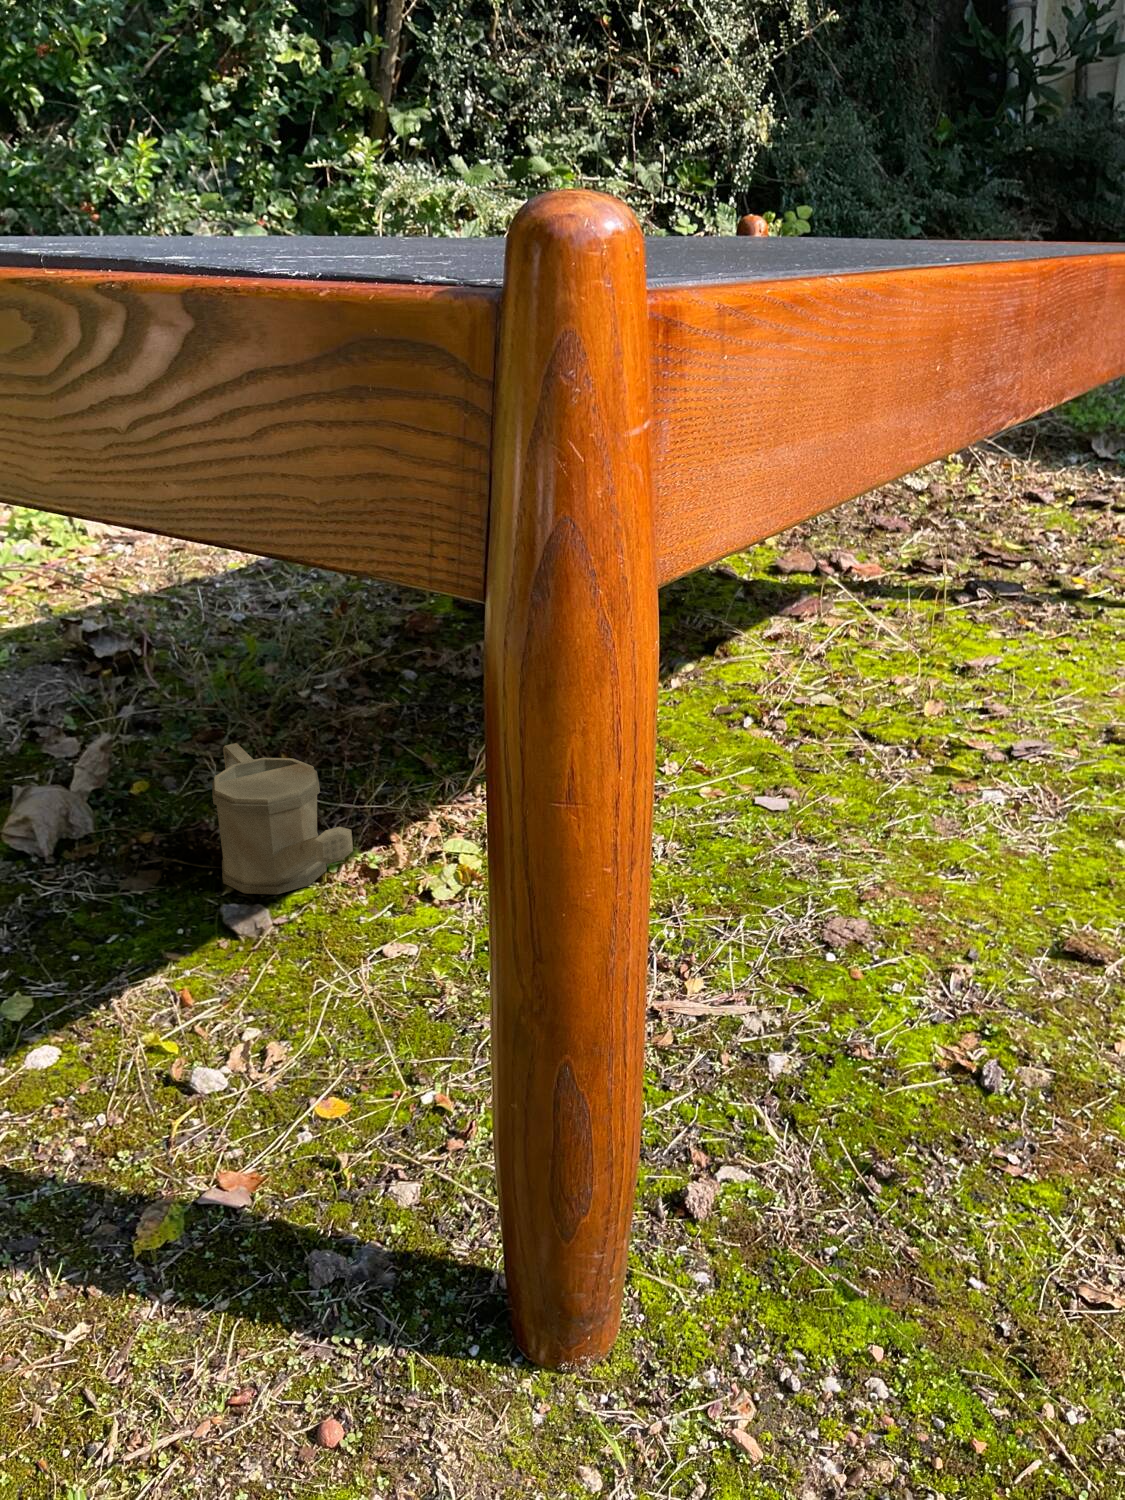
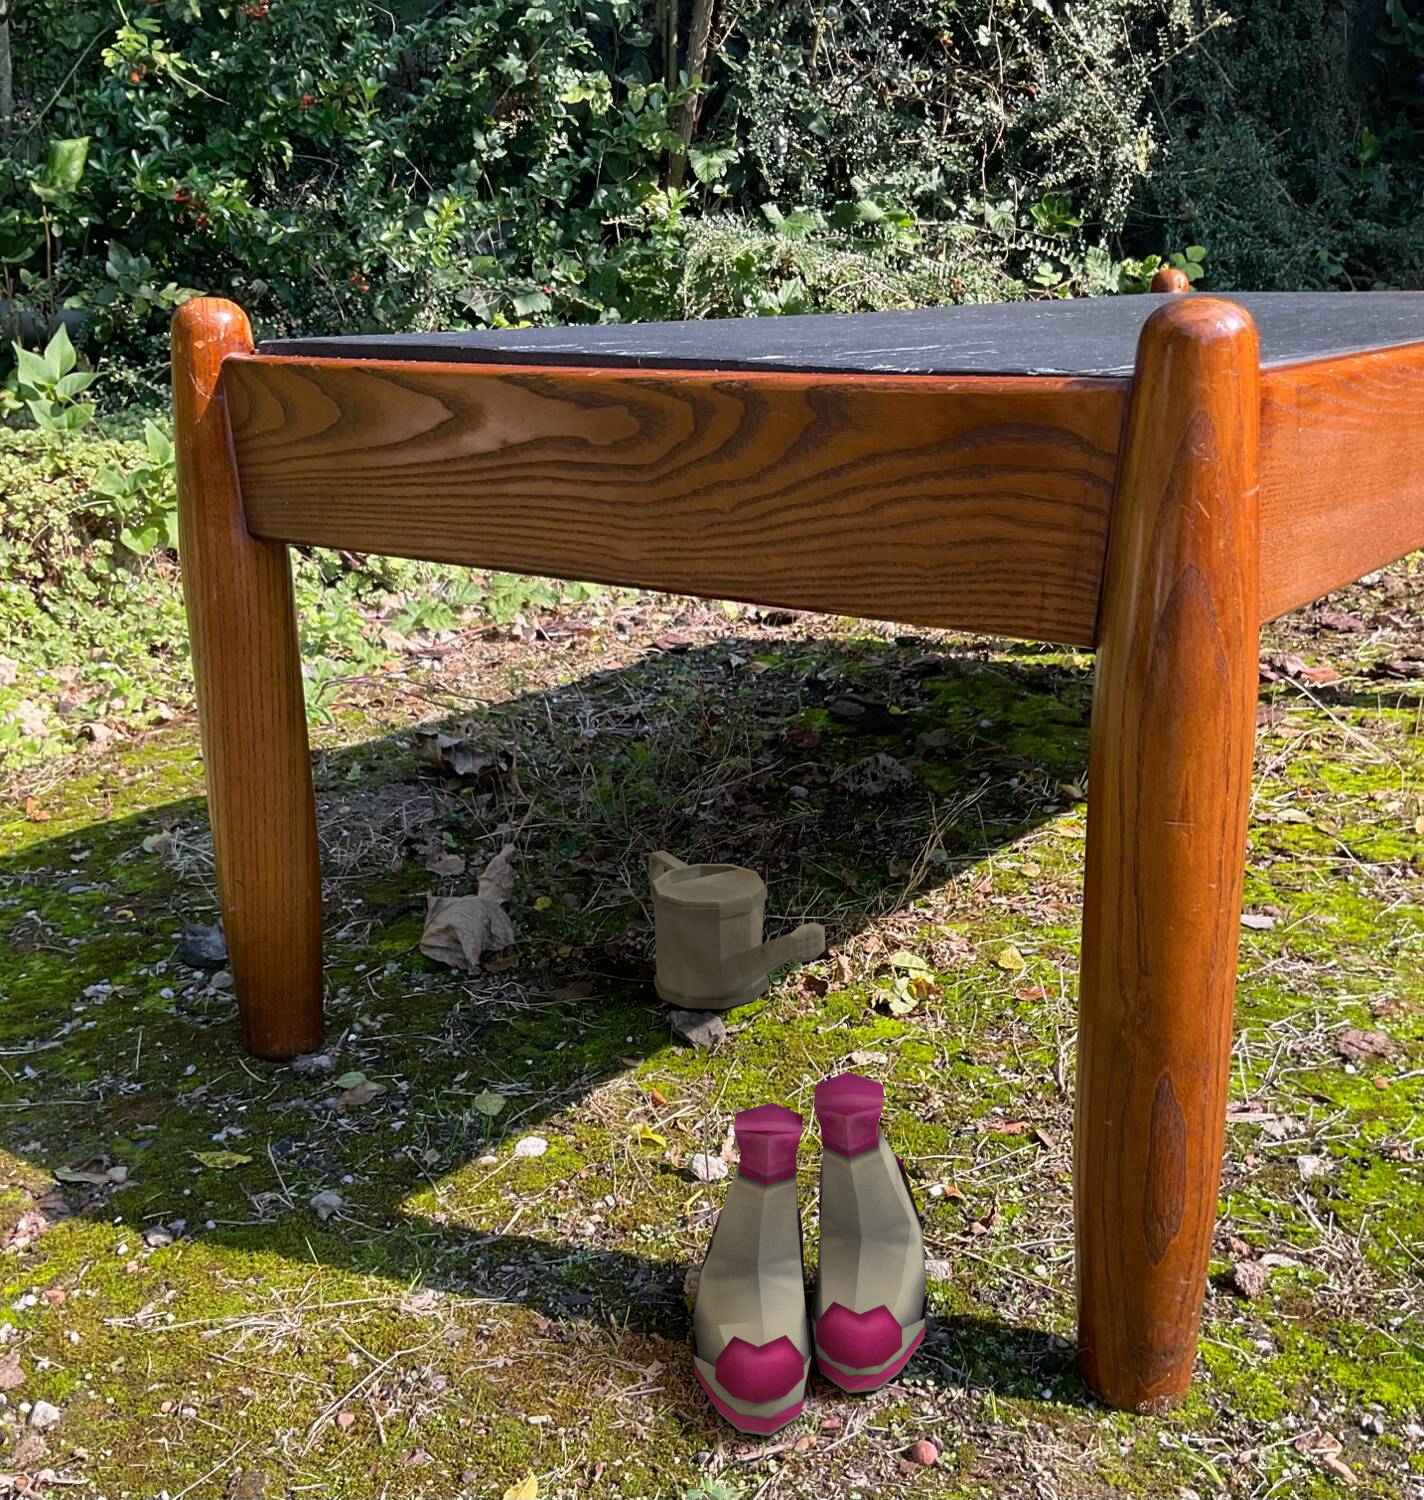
boots: none [114,1028,378,1415] -> present [689,1072,930,1436]

